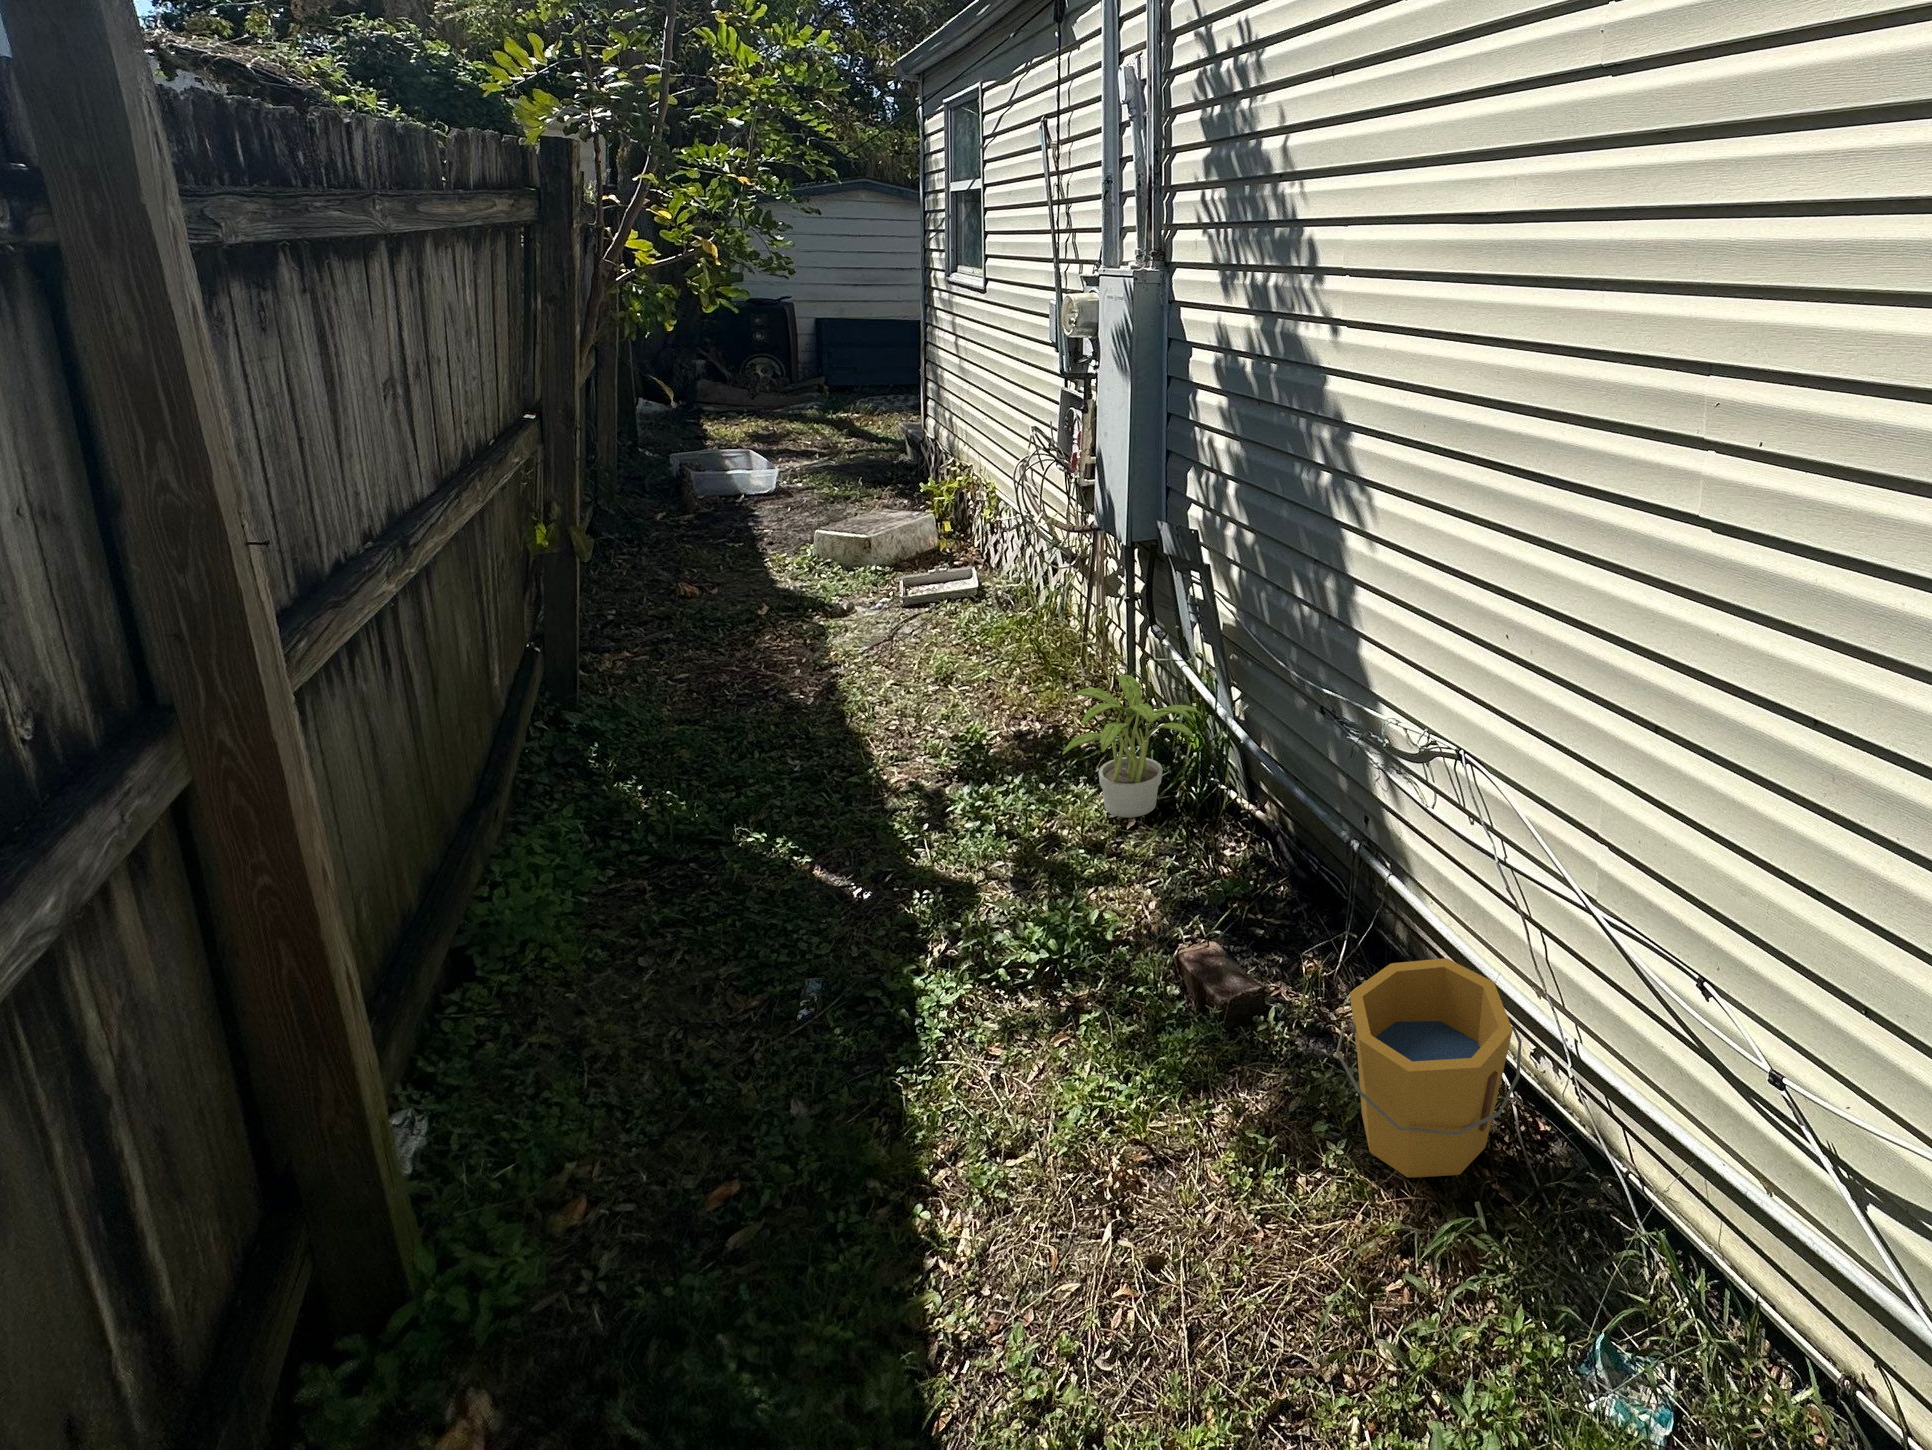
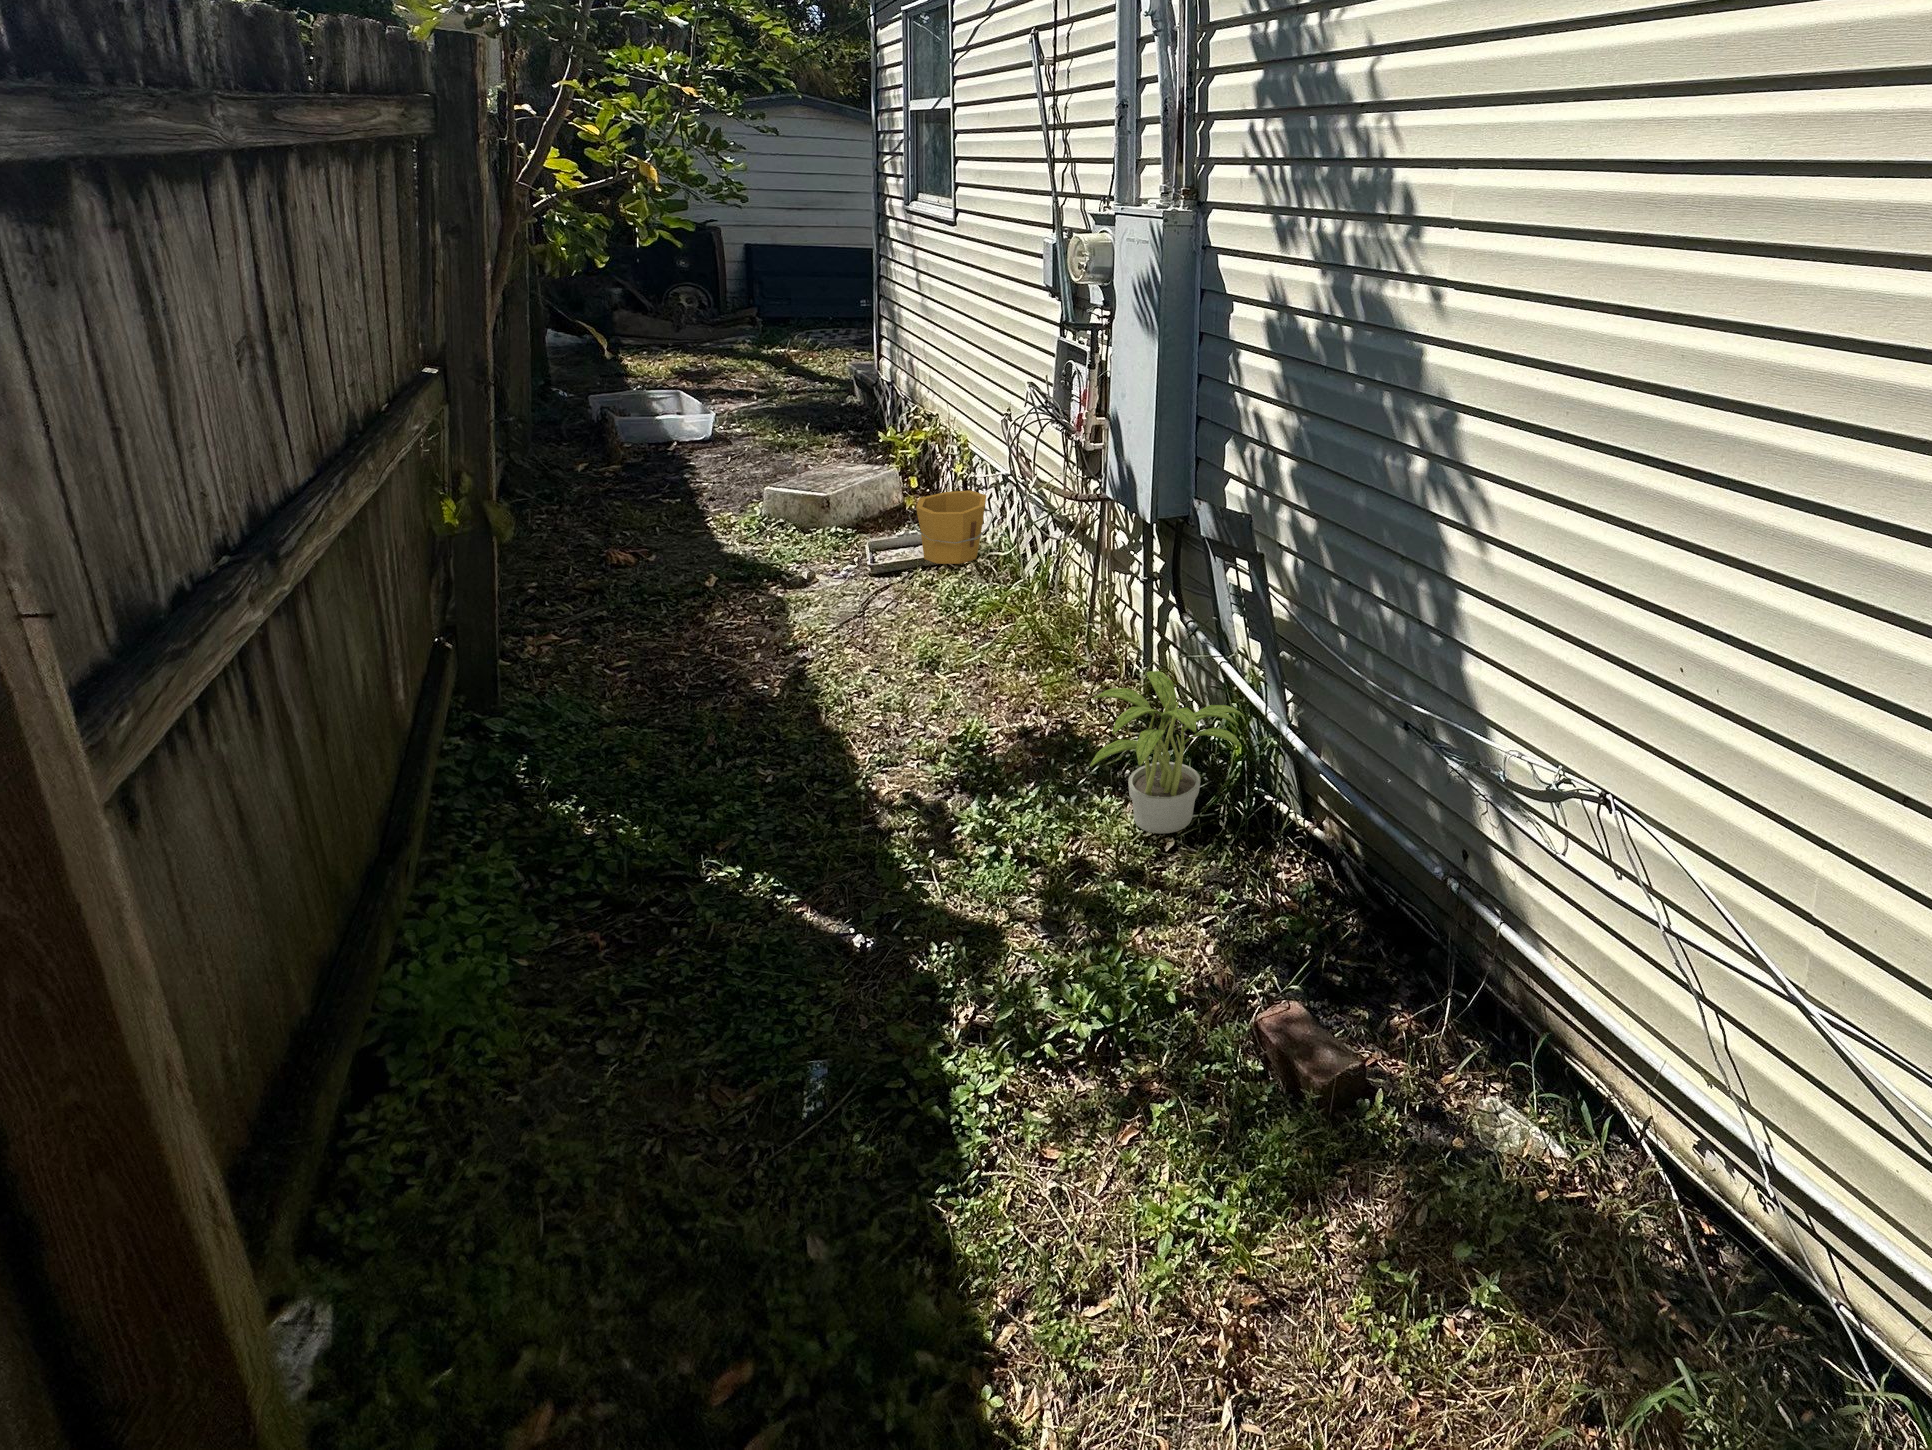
bucket: present [1336,958,1522,1178] -> present [909,490,994,564]

